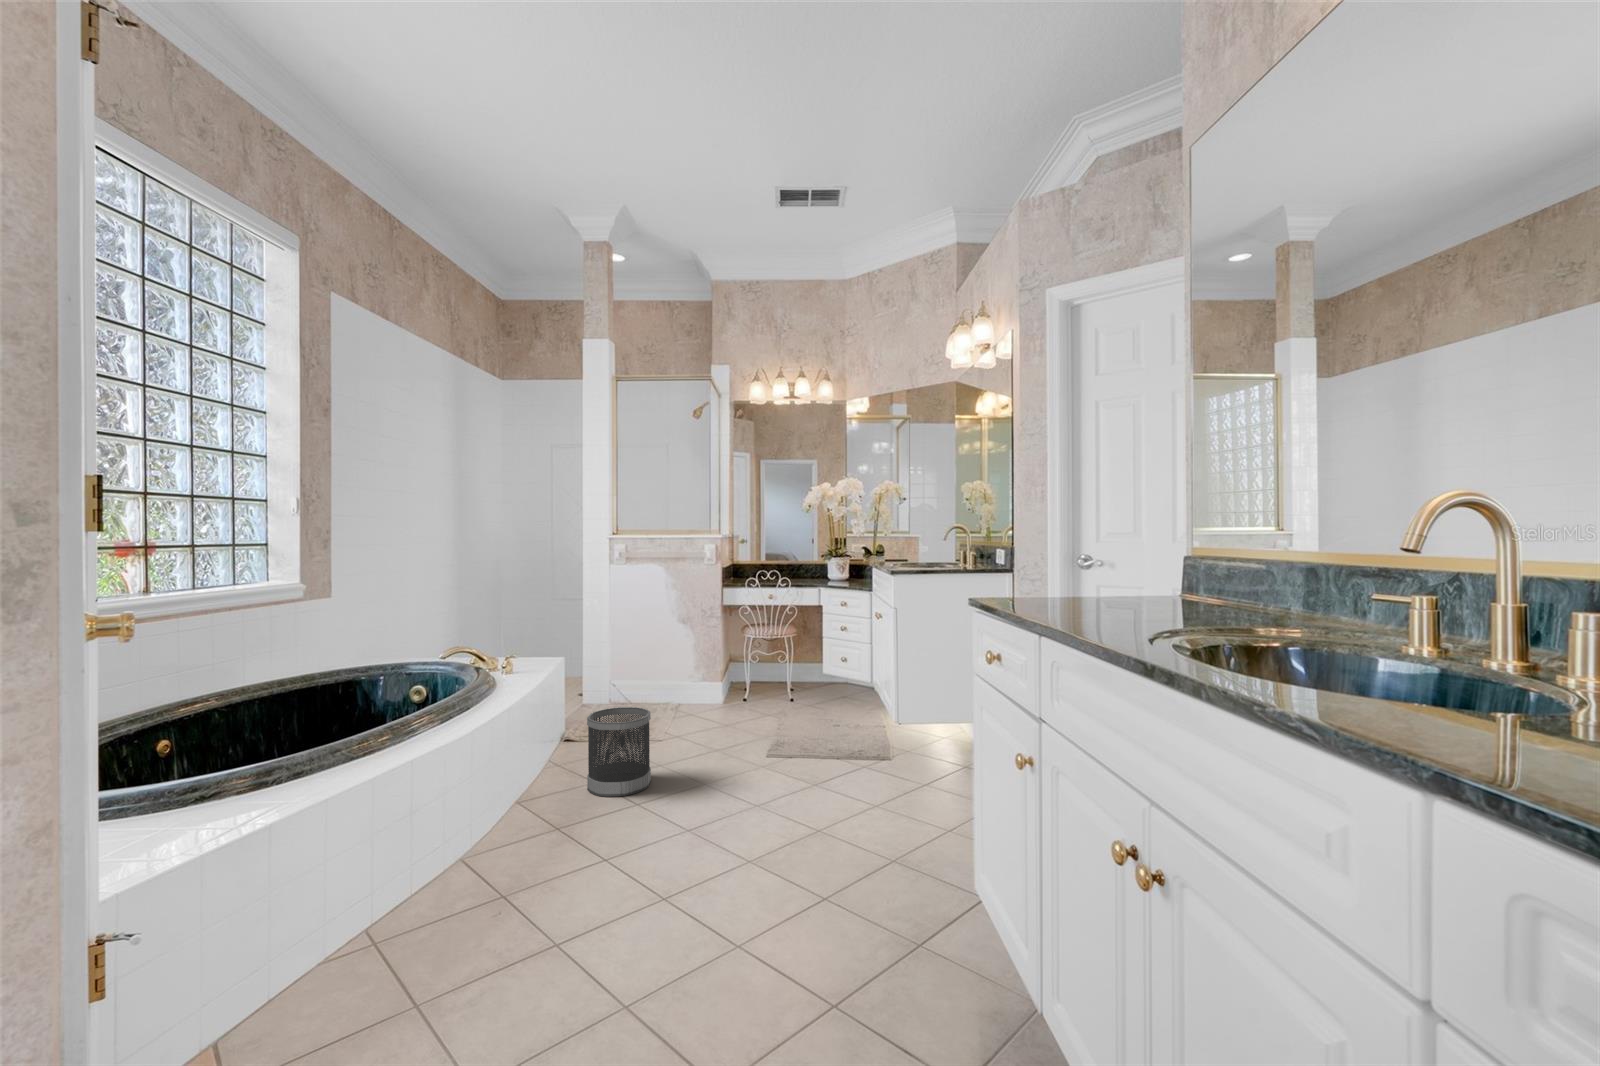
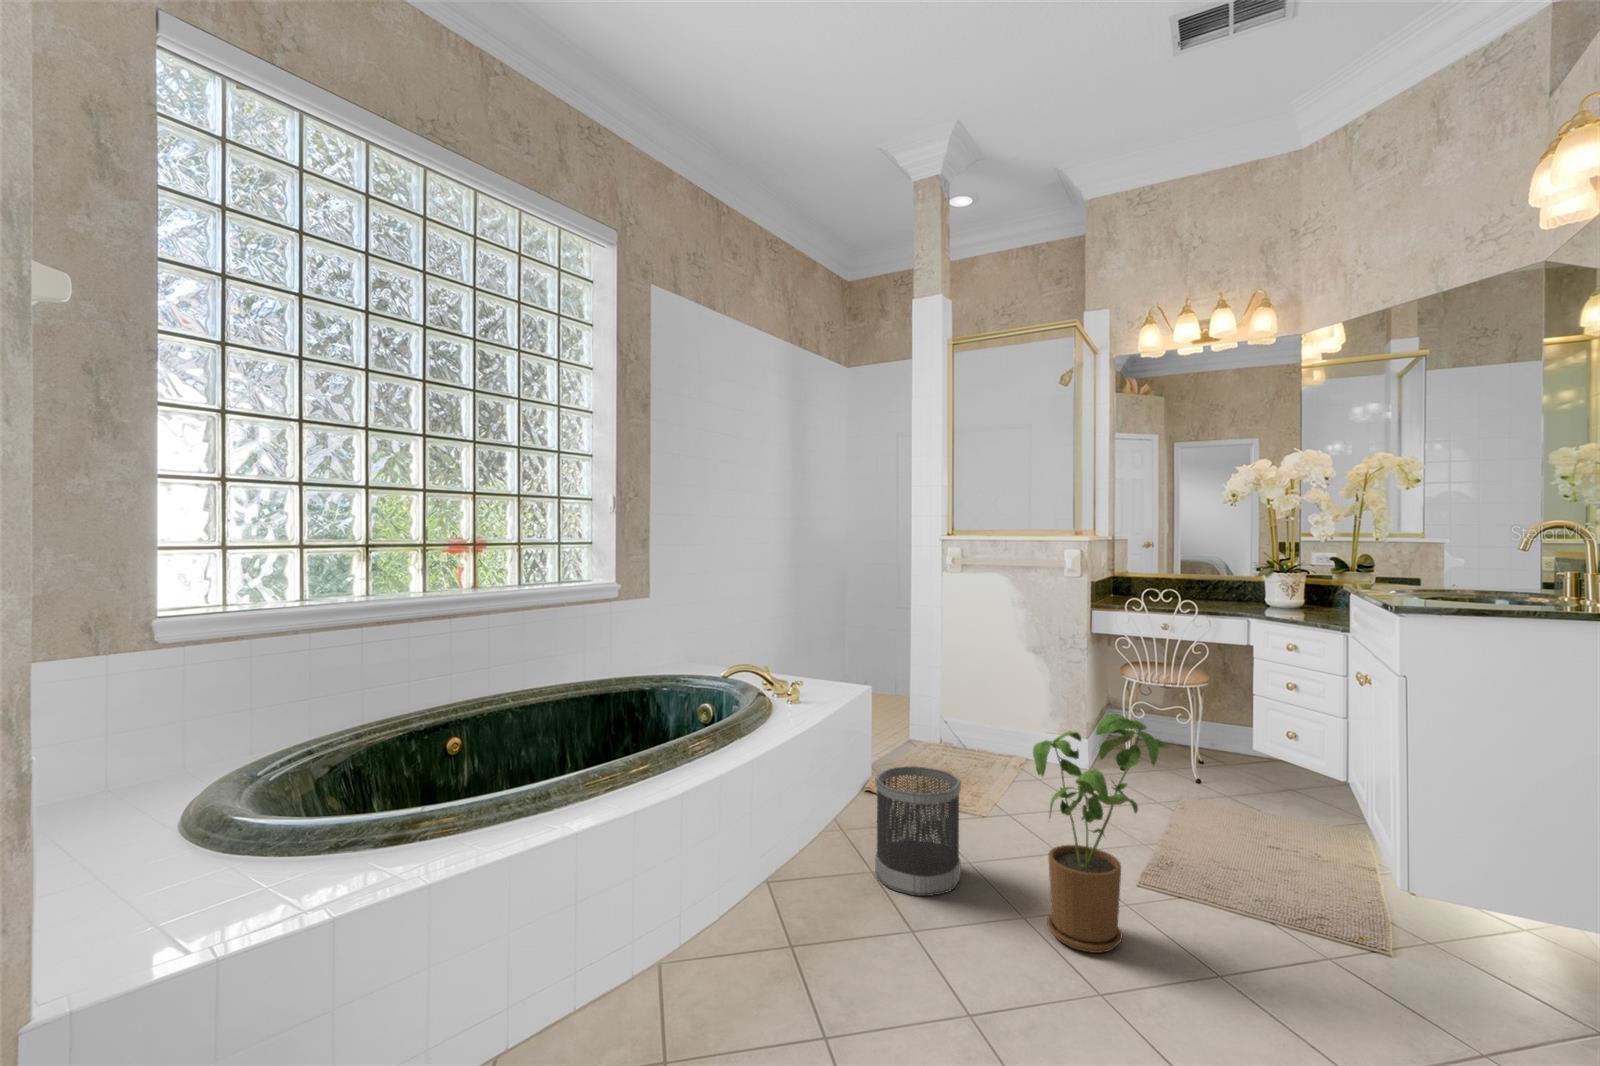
house plant: none [703,647,786,799] -> present [1033,713,1172,953]

